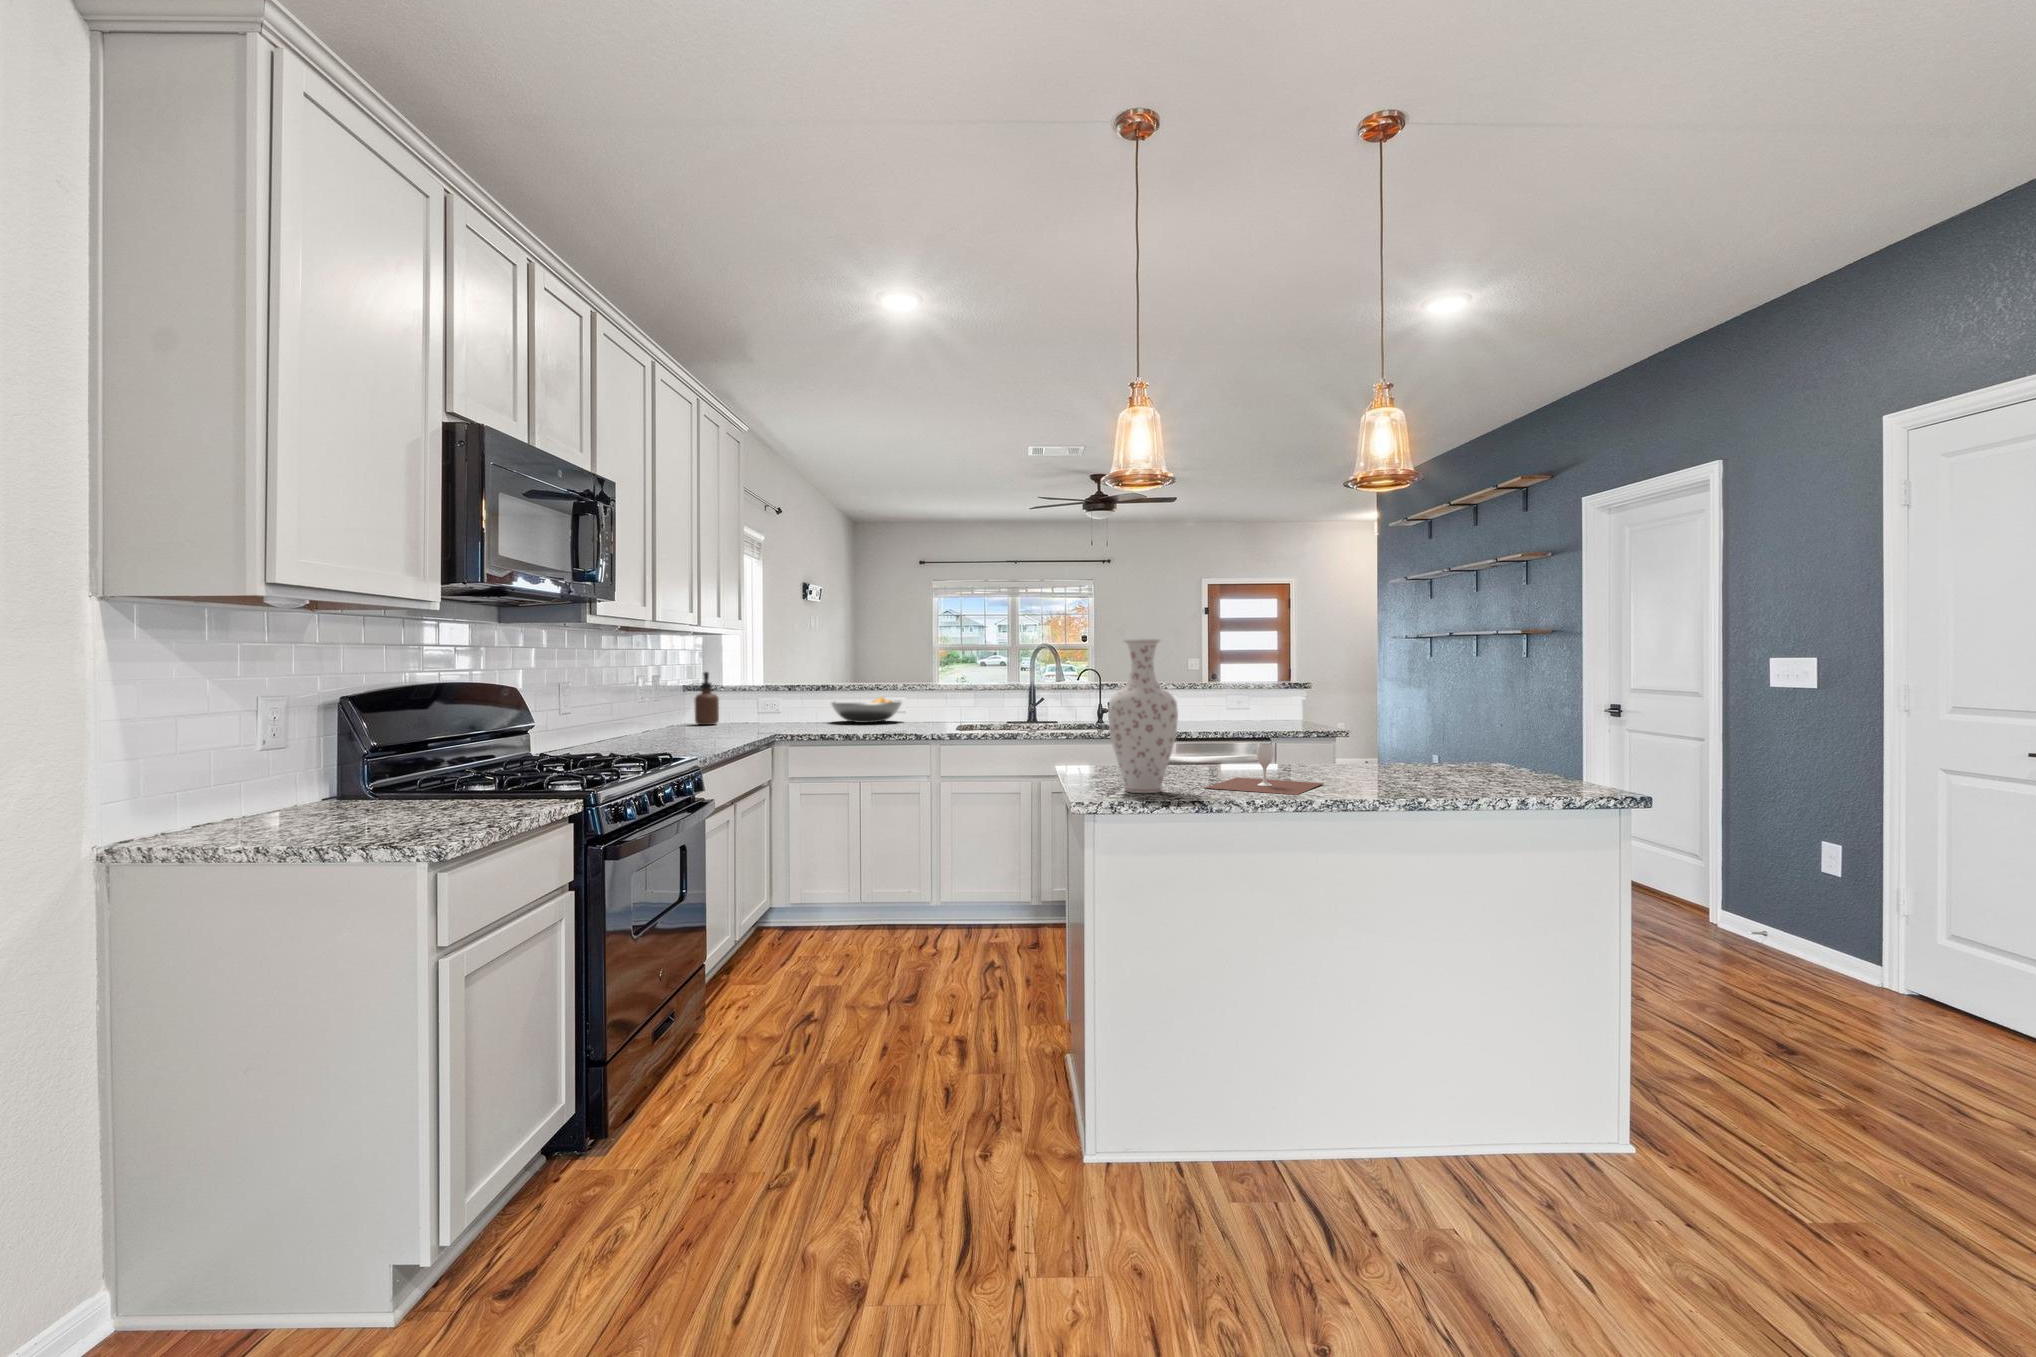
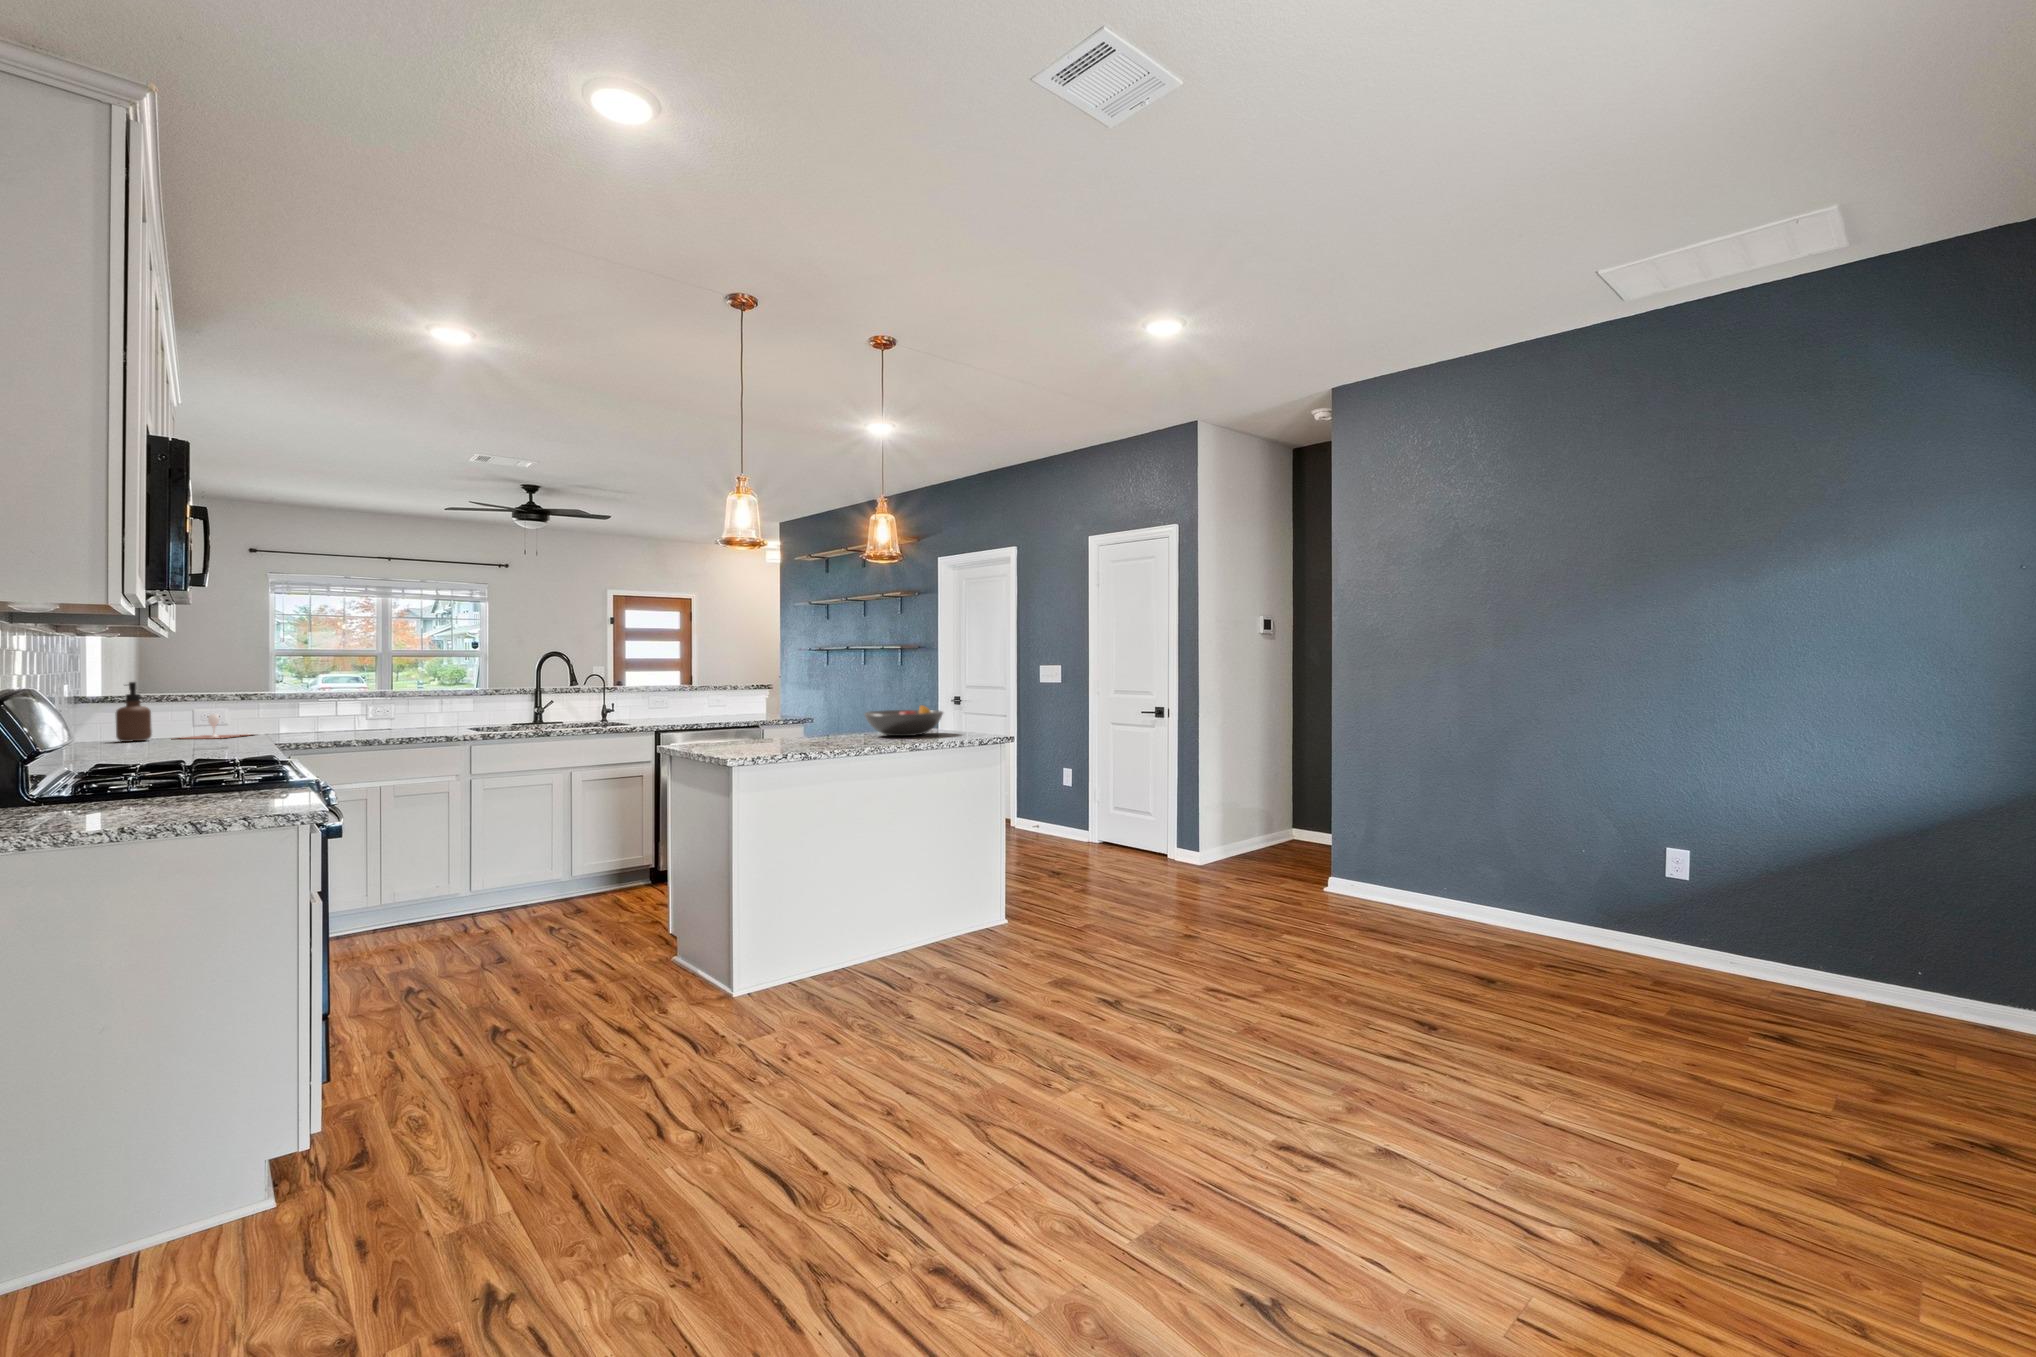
vase: present [1108,639,1178,793] -> none [736,653,782,751]
fruit bowl: present [831,697,901,723] -> present [865,705,943,736]
wine glass: present [1205,744,1323,795] -> present [184,714,241,739]

